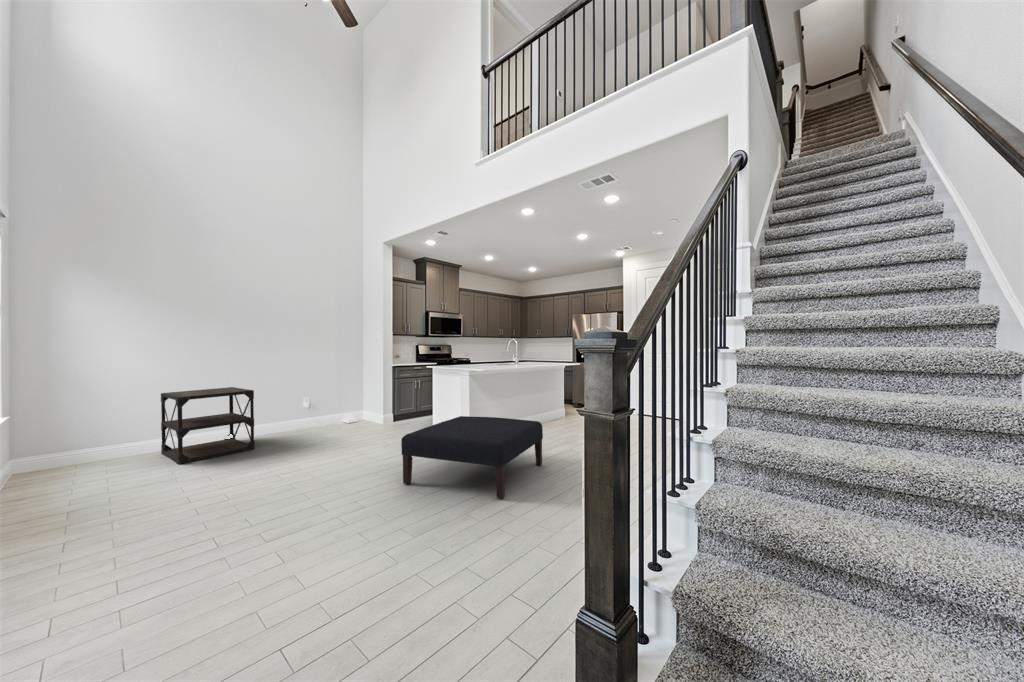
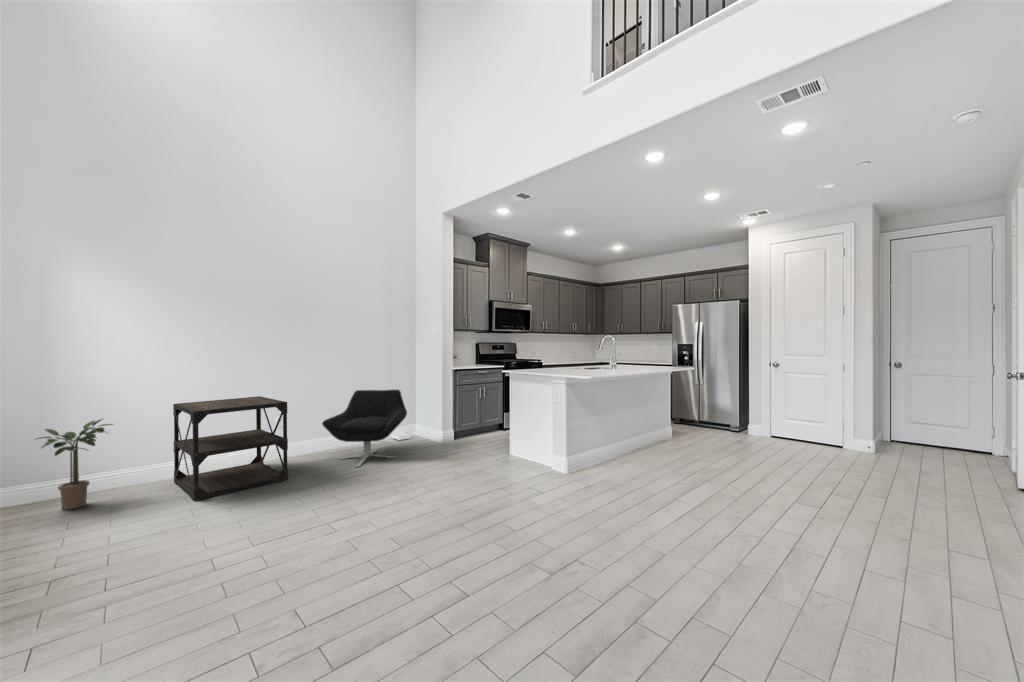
lounge chair: none [283,381,353,440] -> present [322,390,407,467]
potted plant: none [48,403,114,473] -> present [37,419,112,510]
ottoman: present [401,416,543,499] -> none [505,447,704,596]

